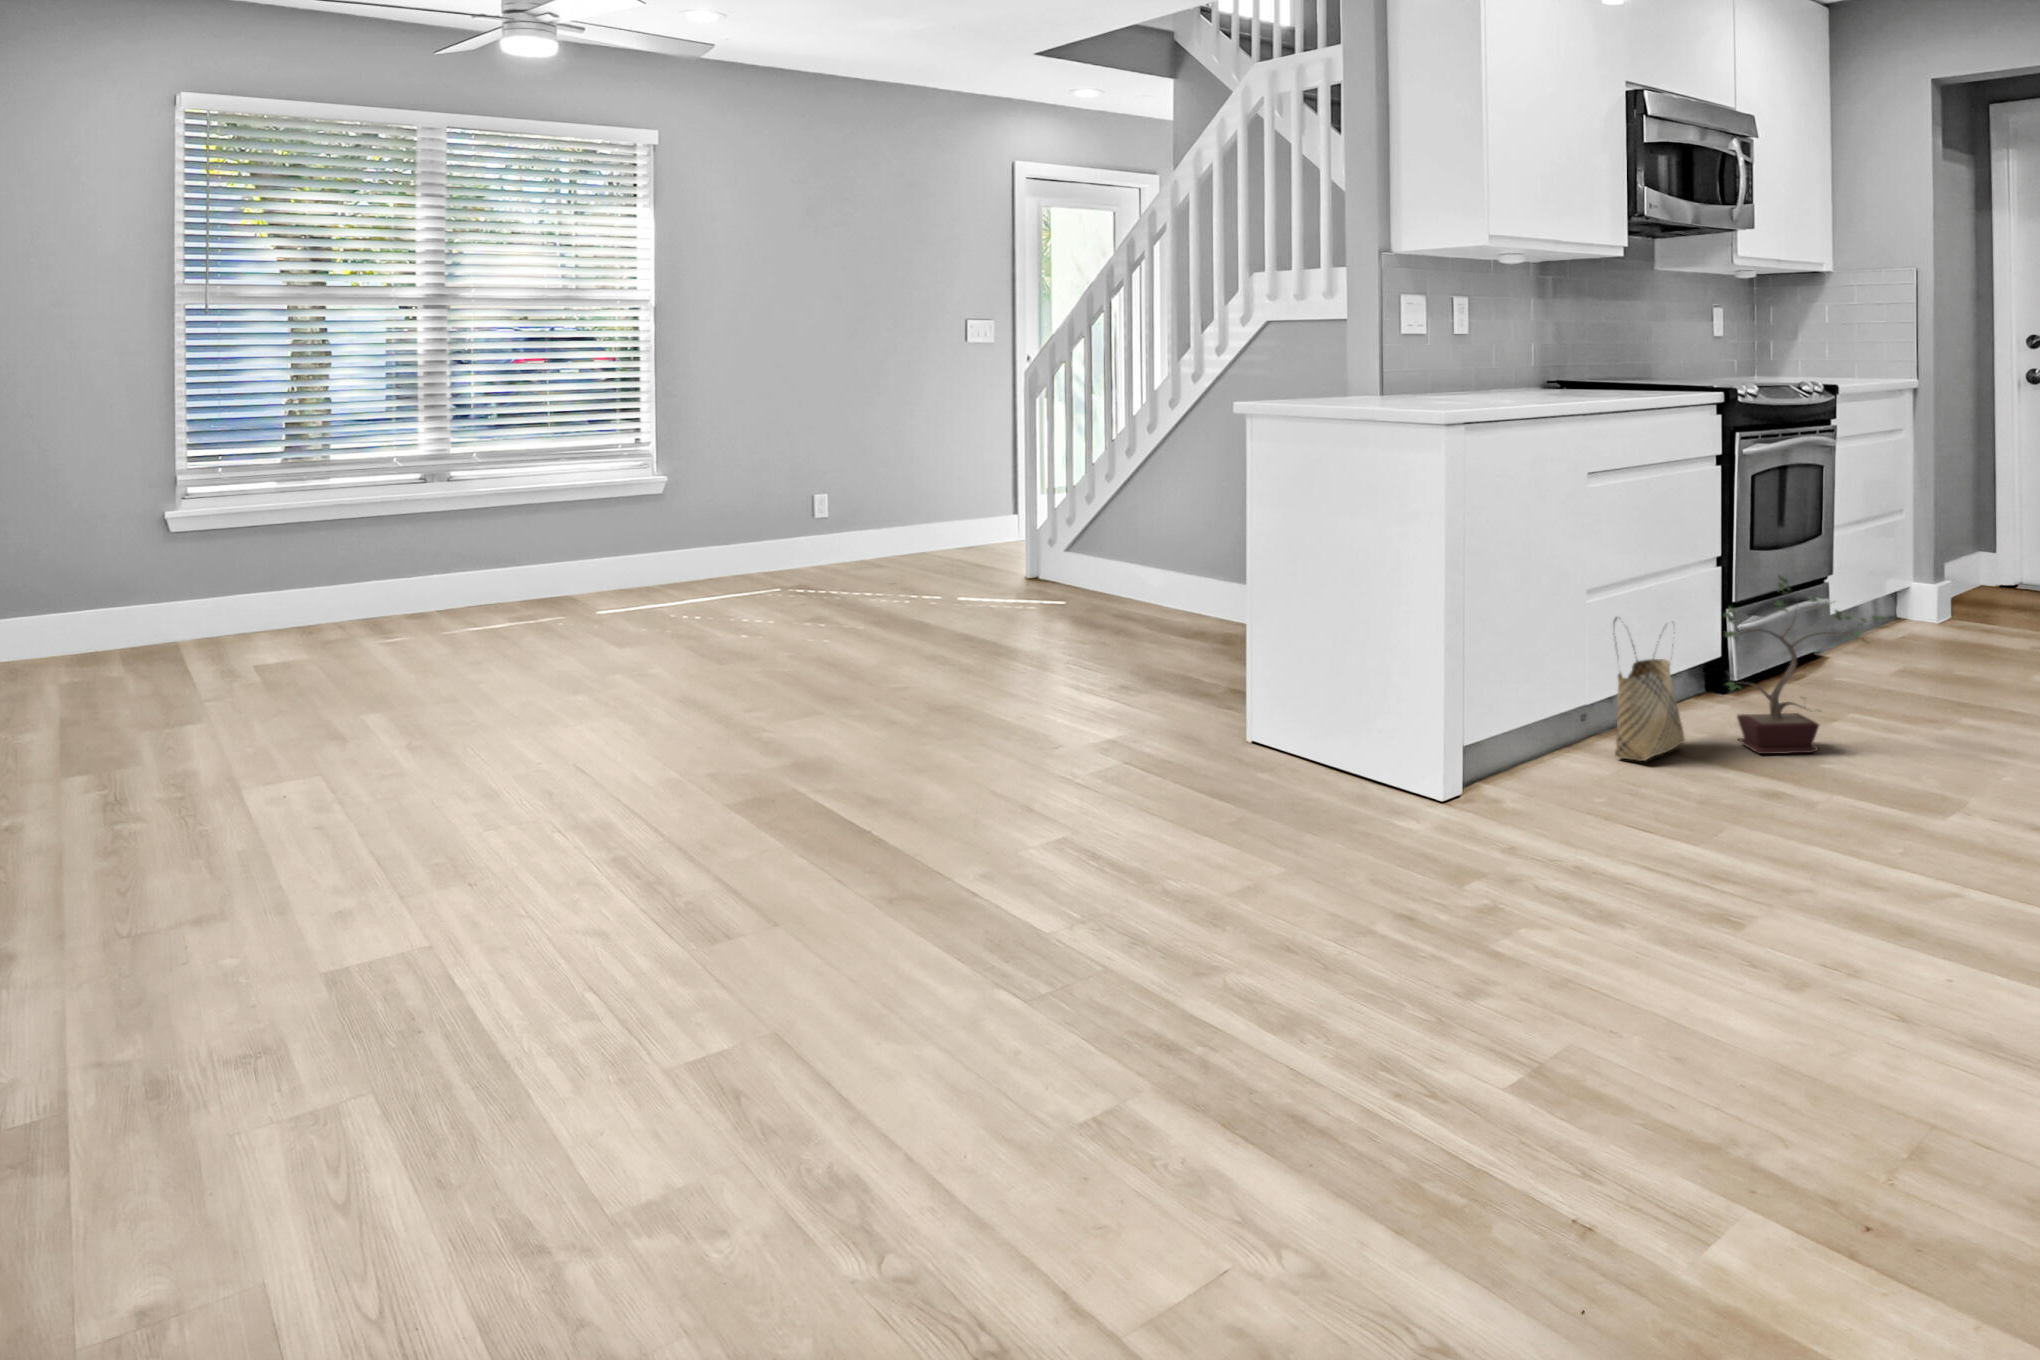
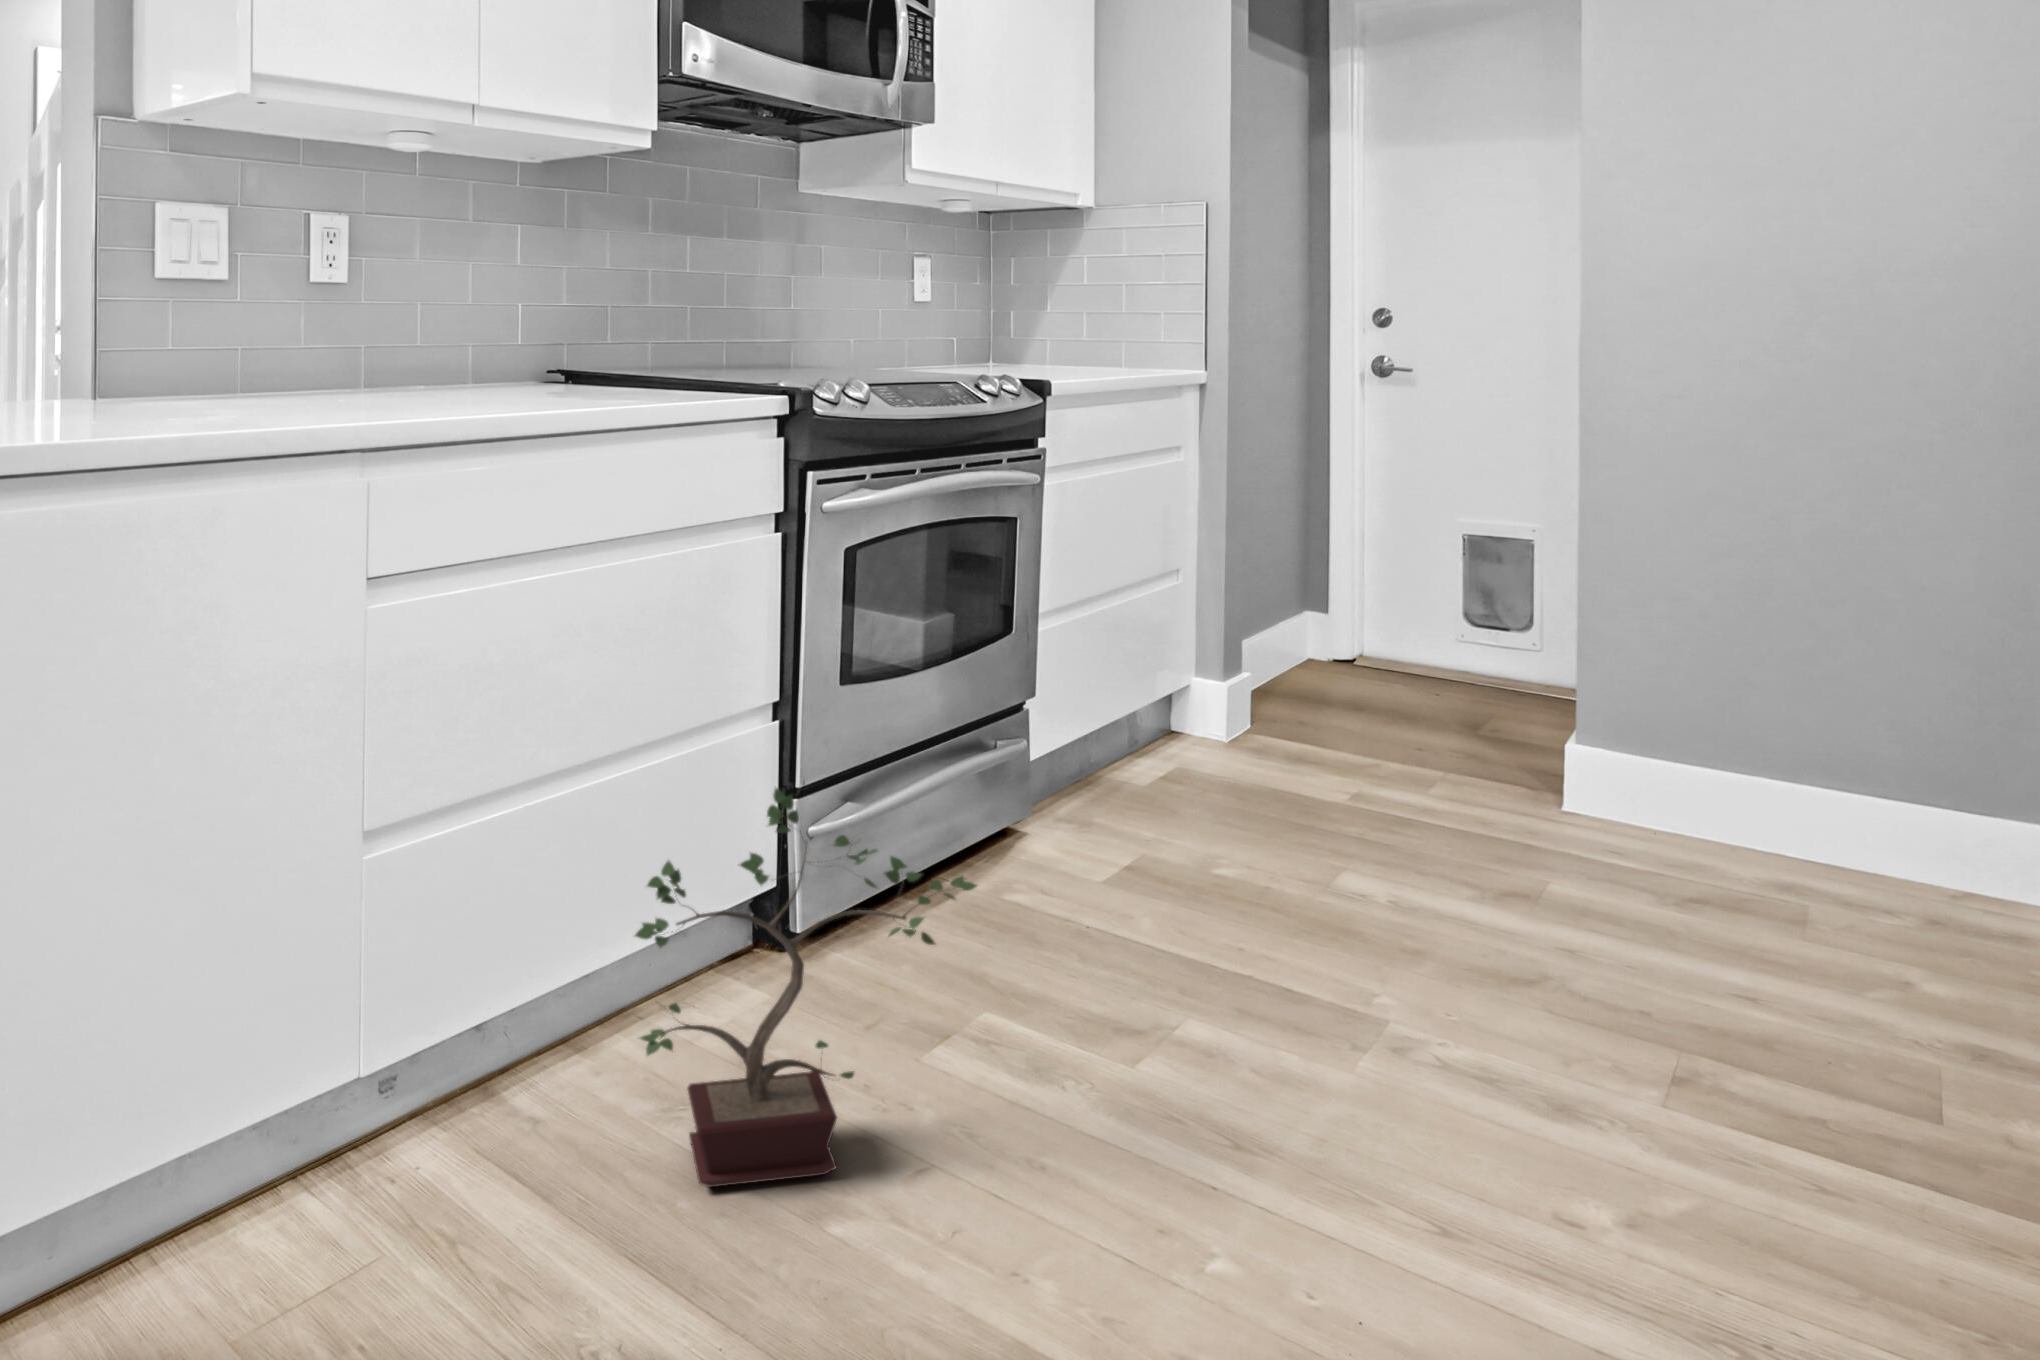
woven basket: present [1614,618,1685,761] -> none [366,891,561,1251]

